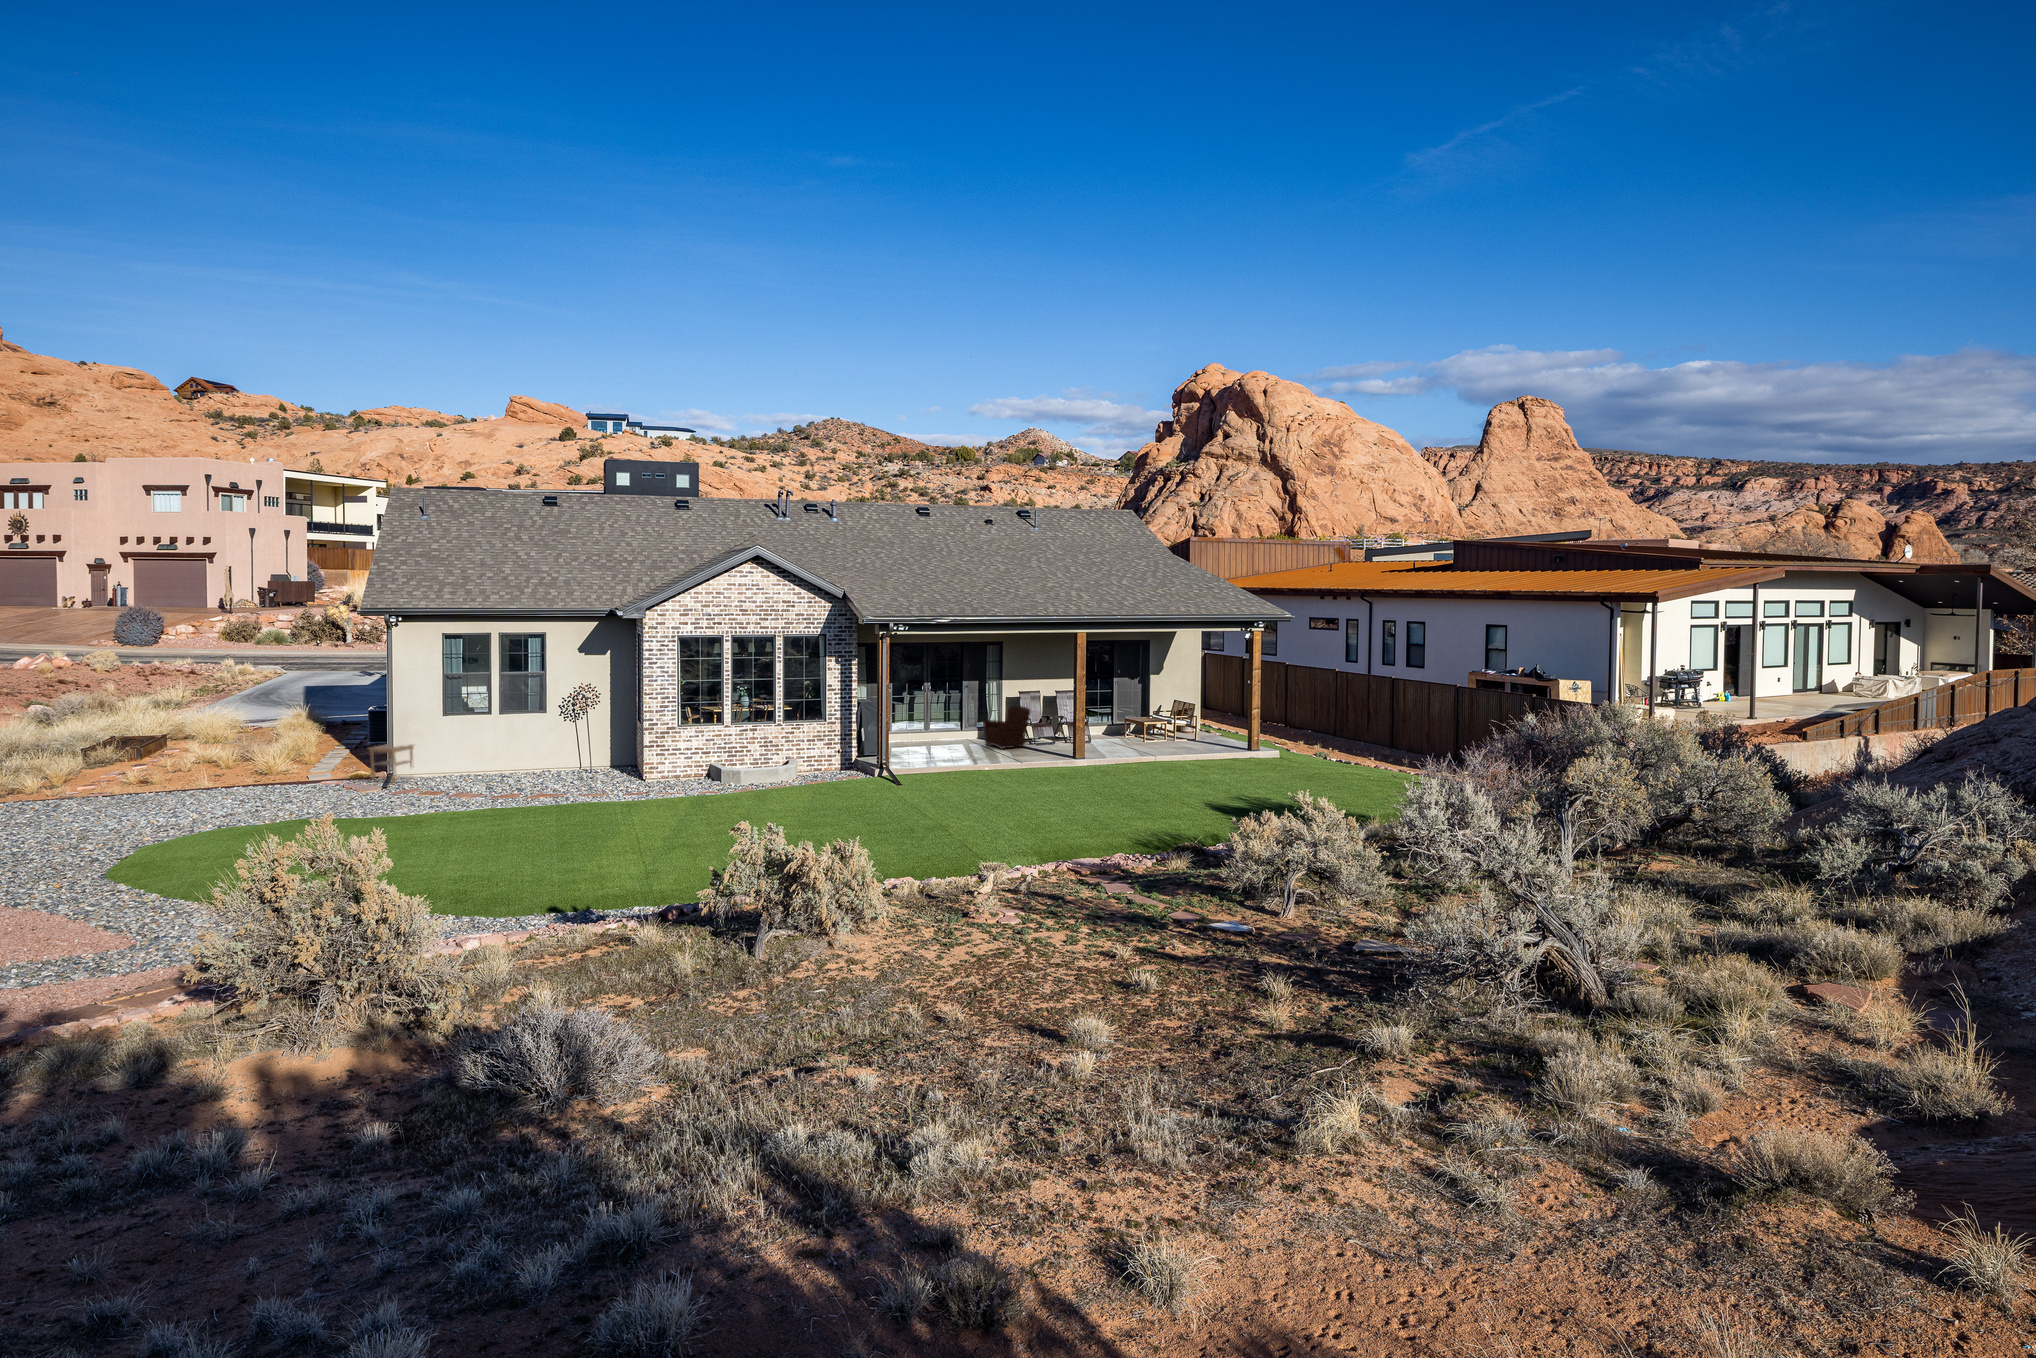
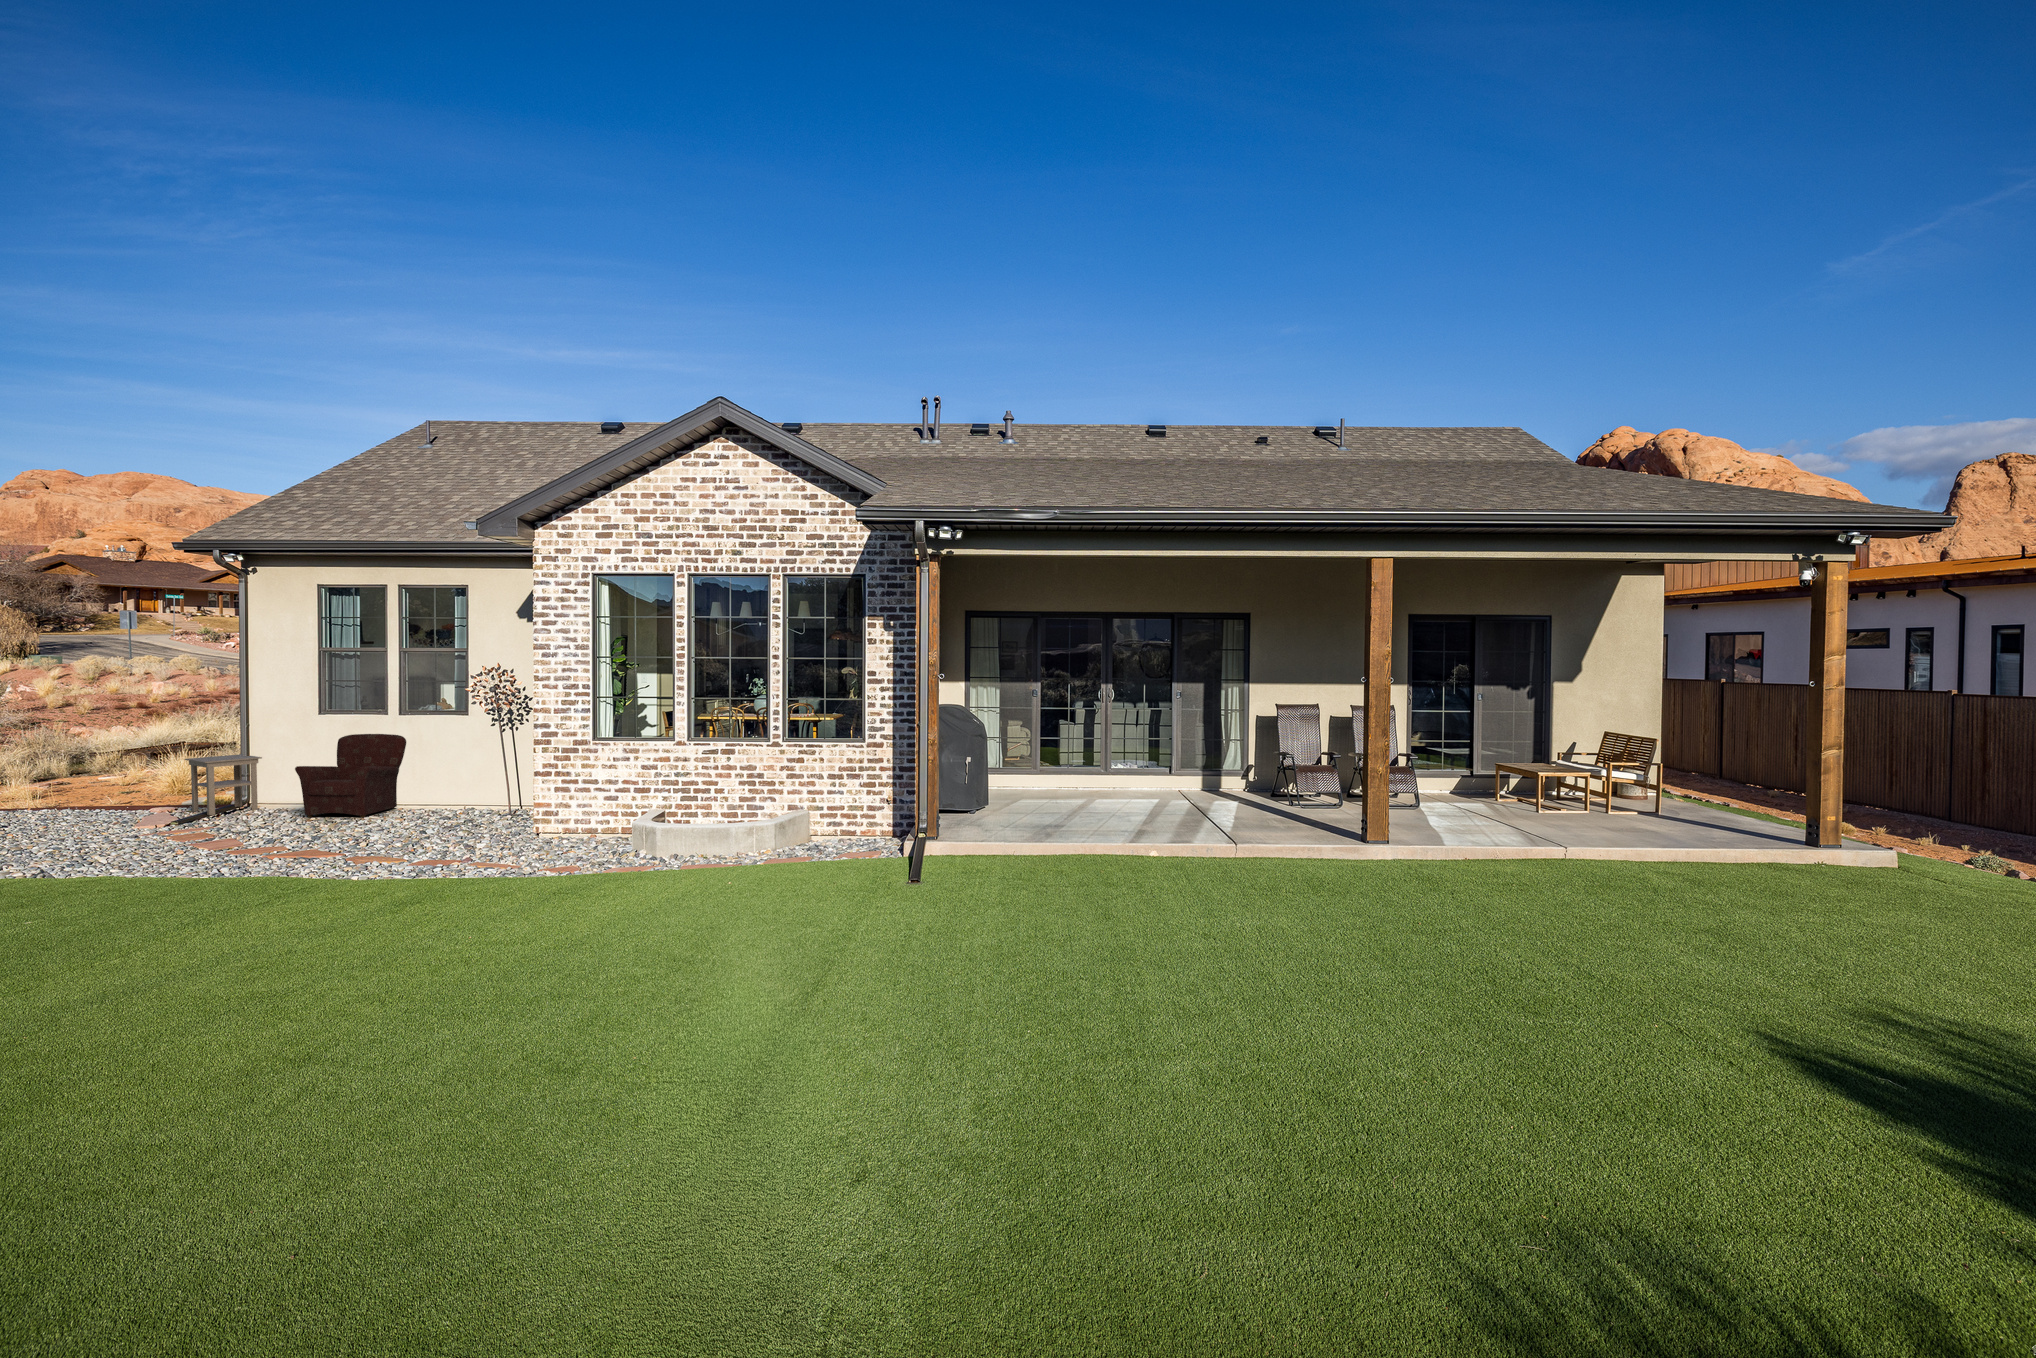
armchair: present [983,705,1031,749] -> present [295,734,406,817]

